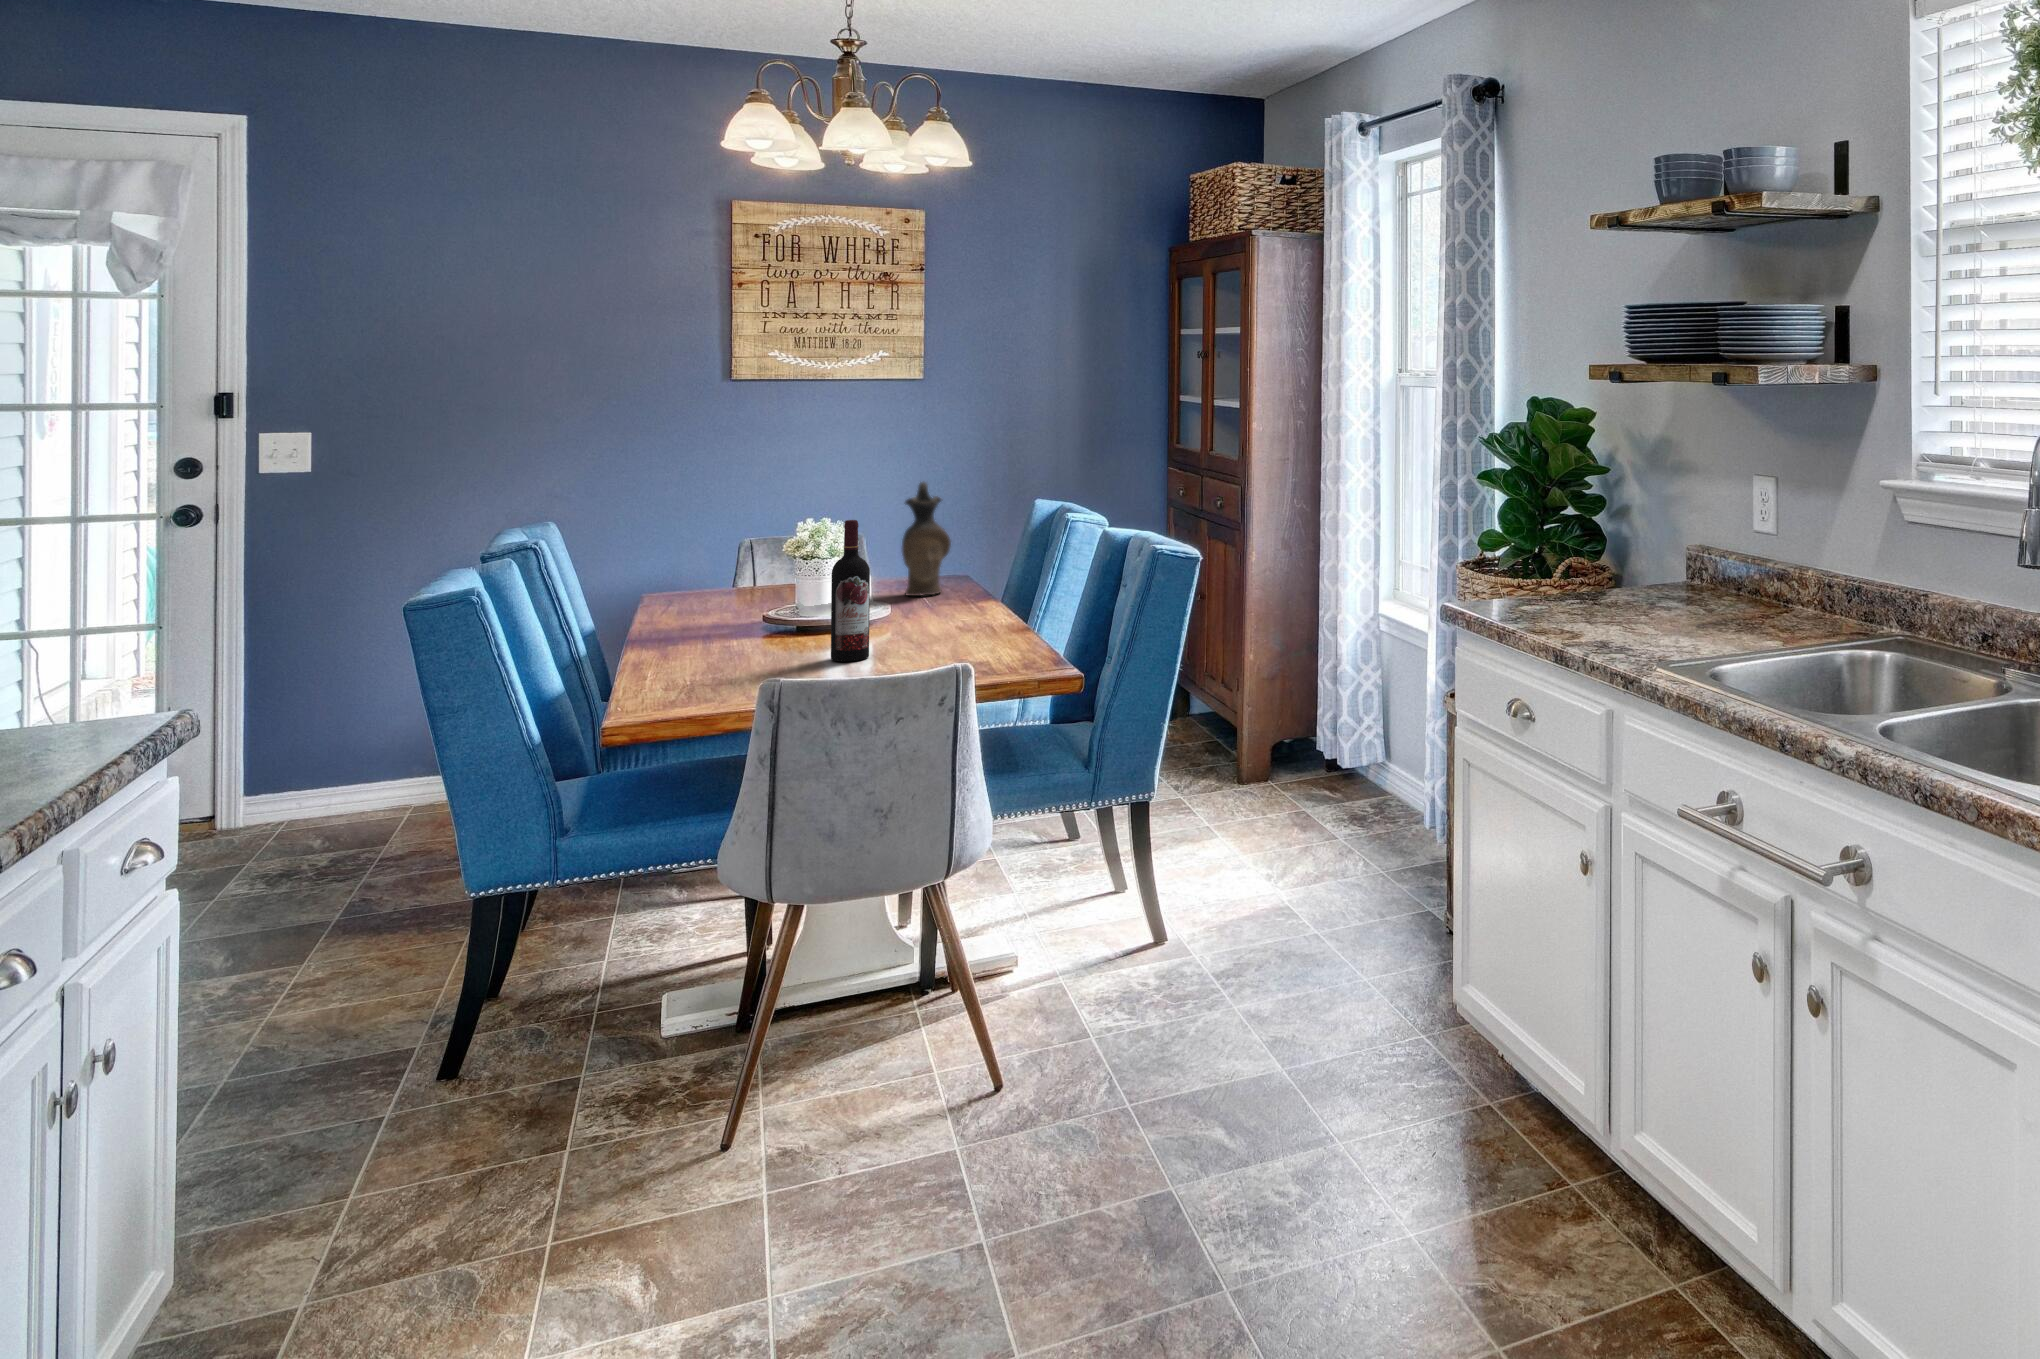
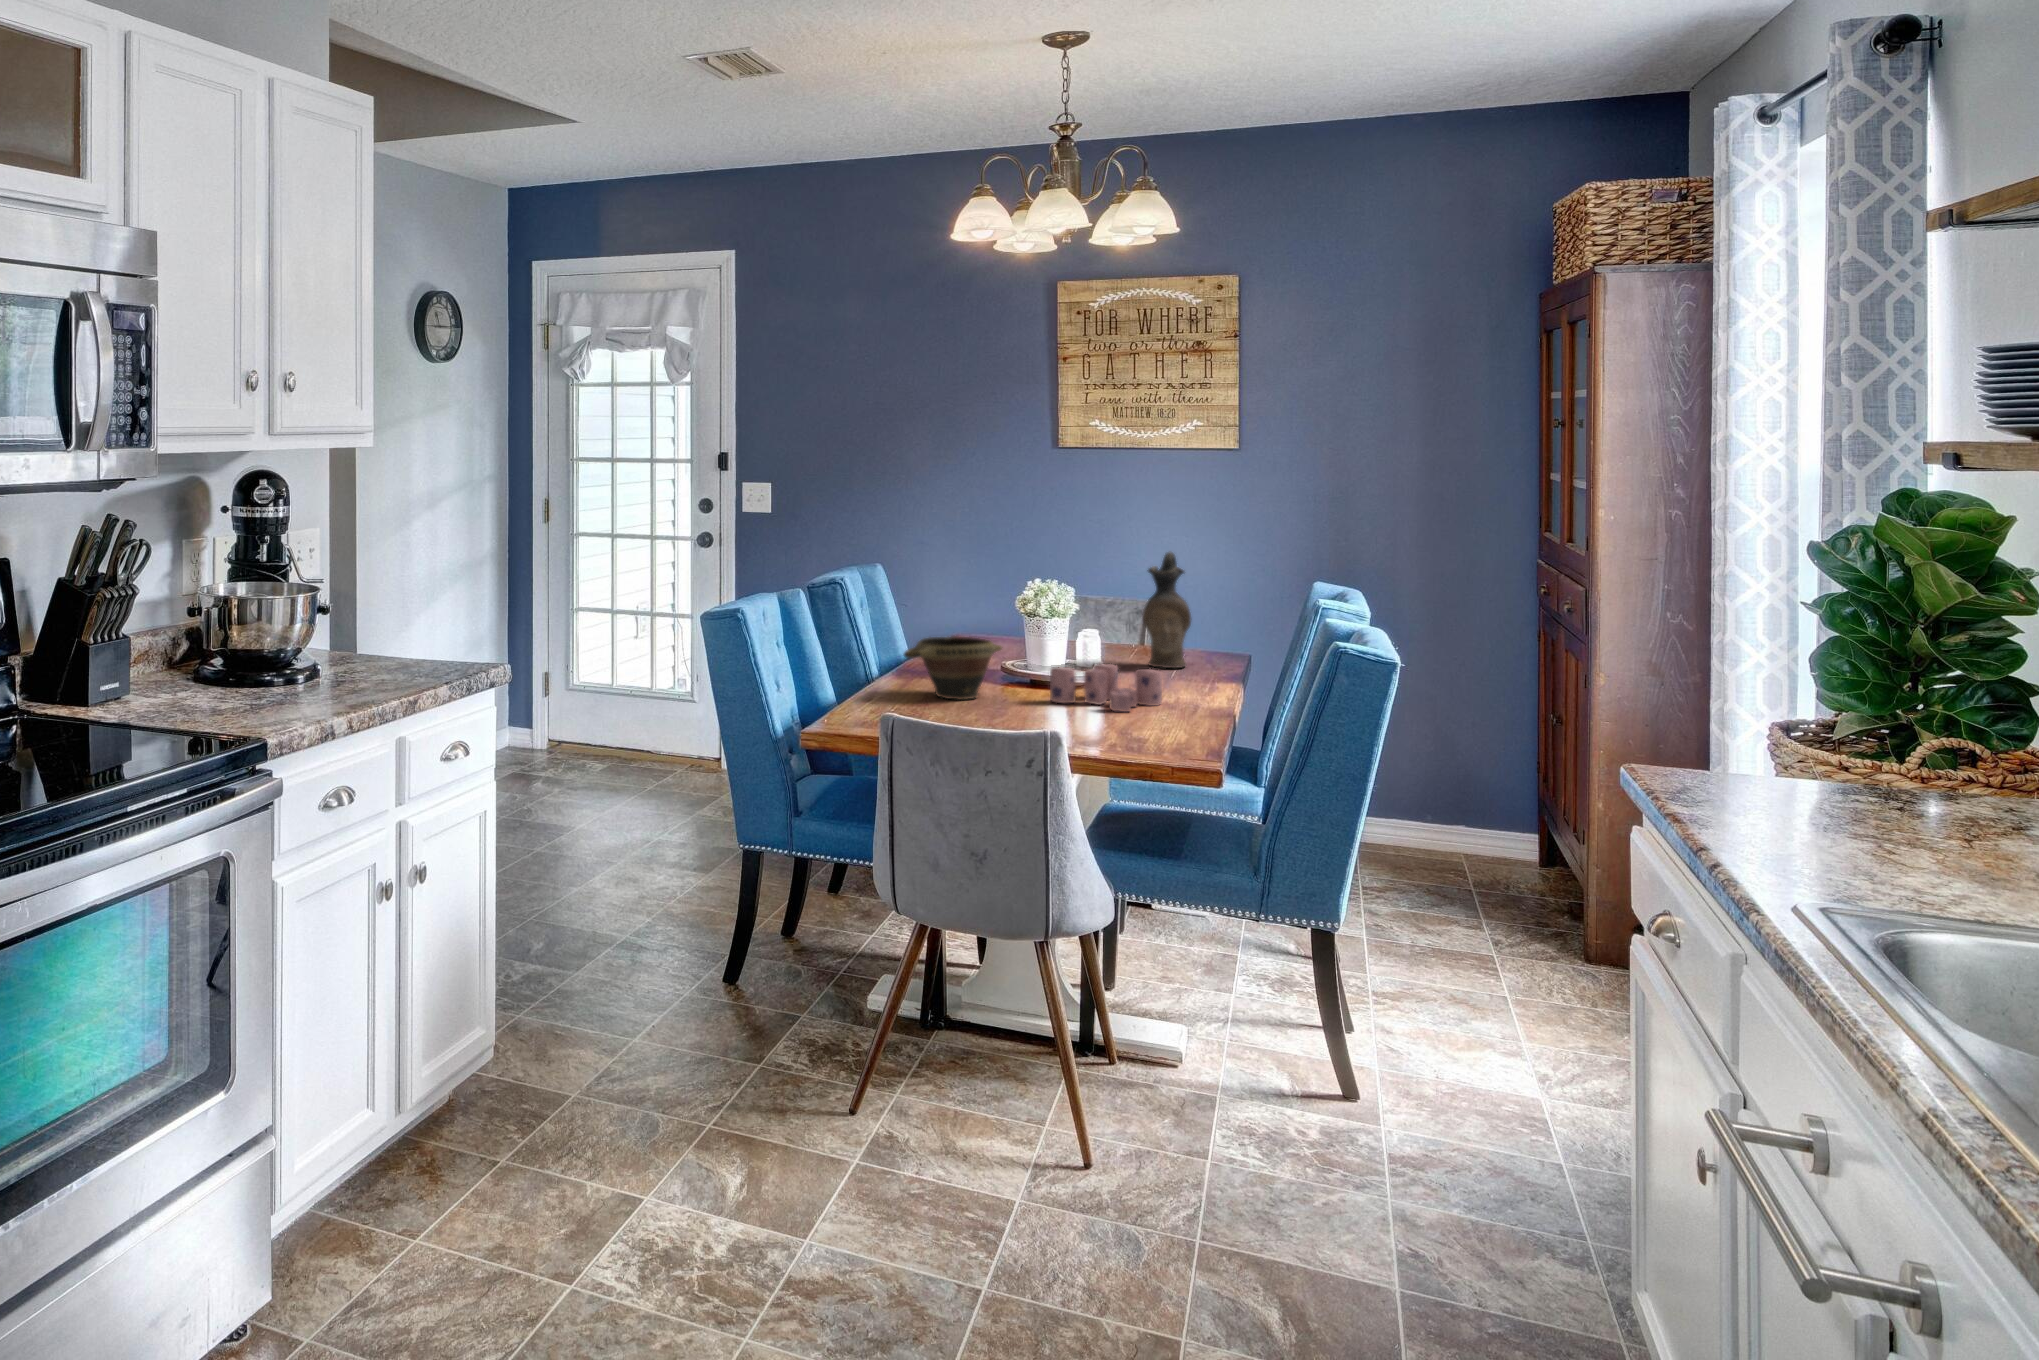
wine bottle: present [831,520,870,661] -> none [1010,579,1045,714]
bowl: none [691,590,801,660] -> present [904,636,1002,700]
candle: none [859,597,968,645] -> present [1050,664,1162,712]

